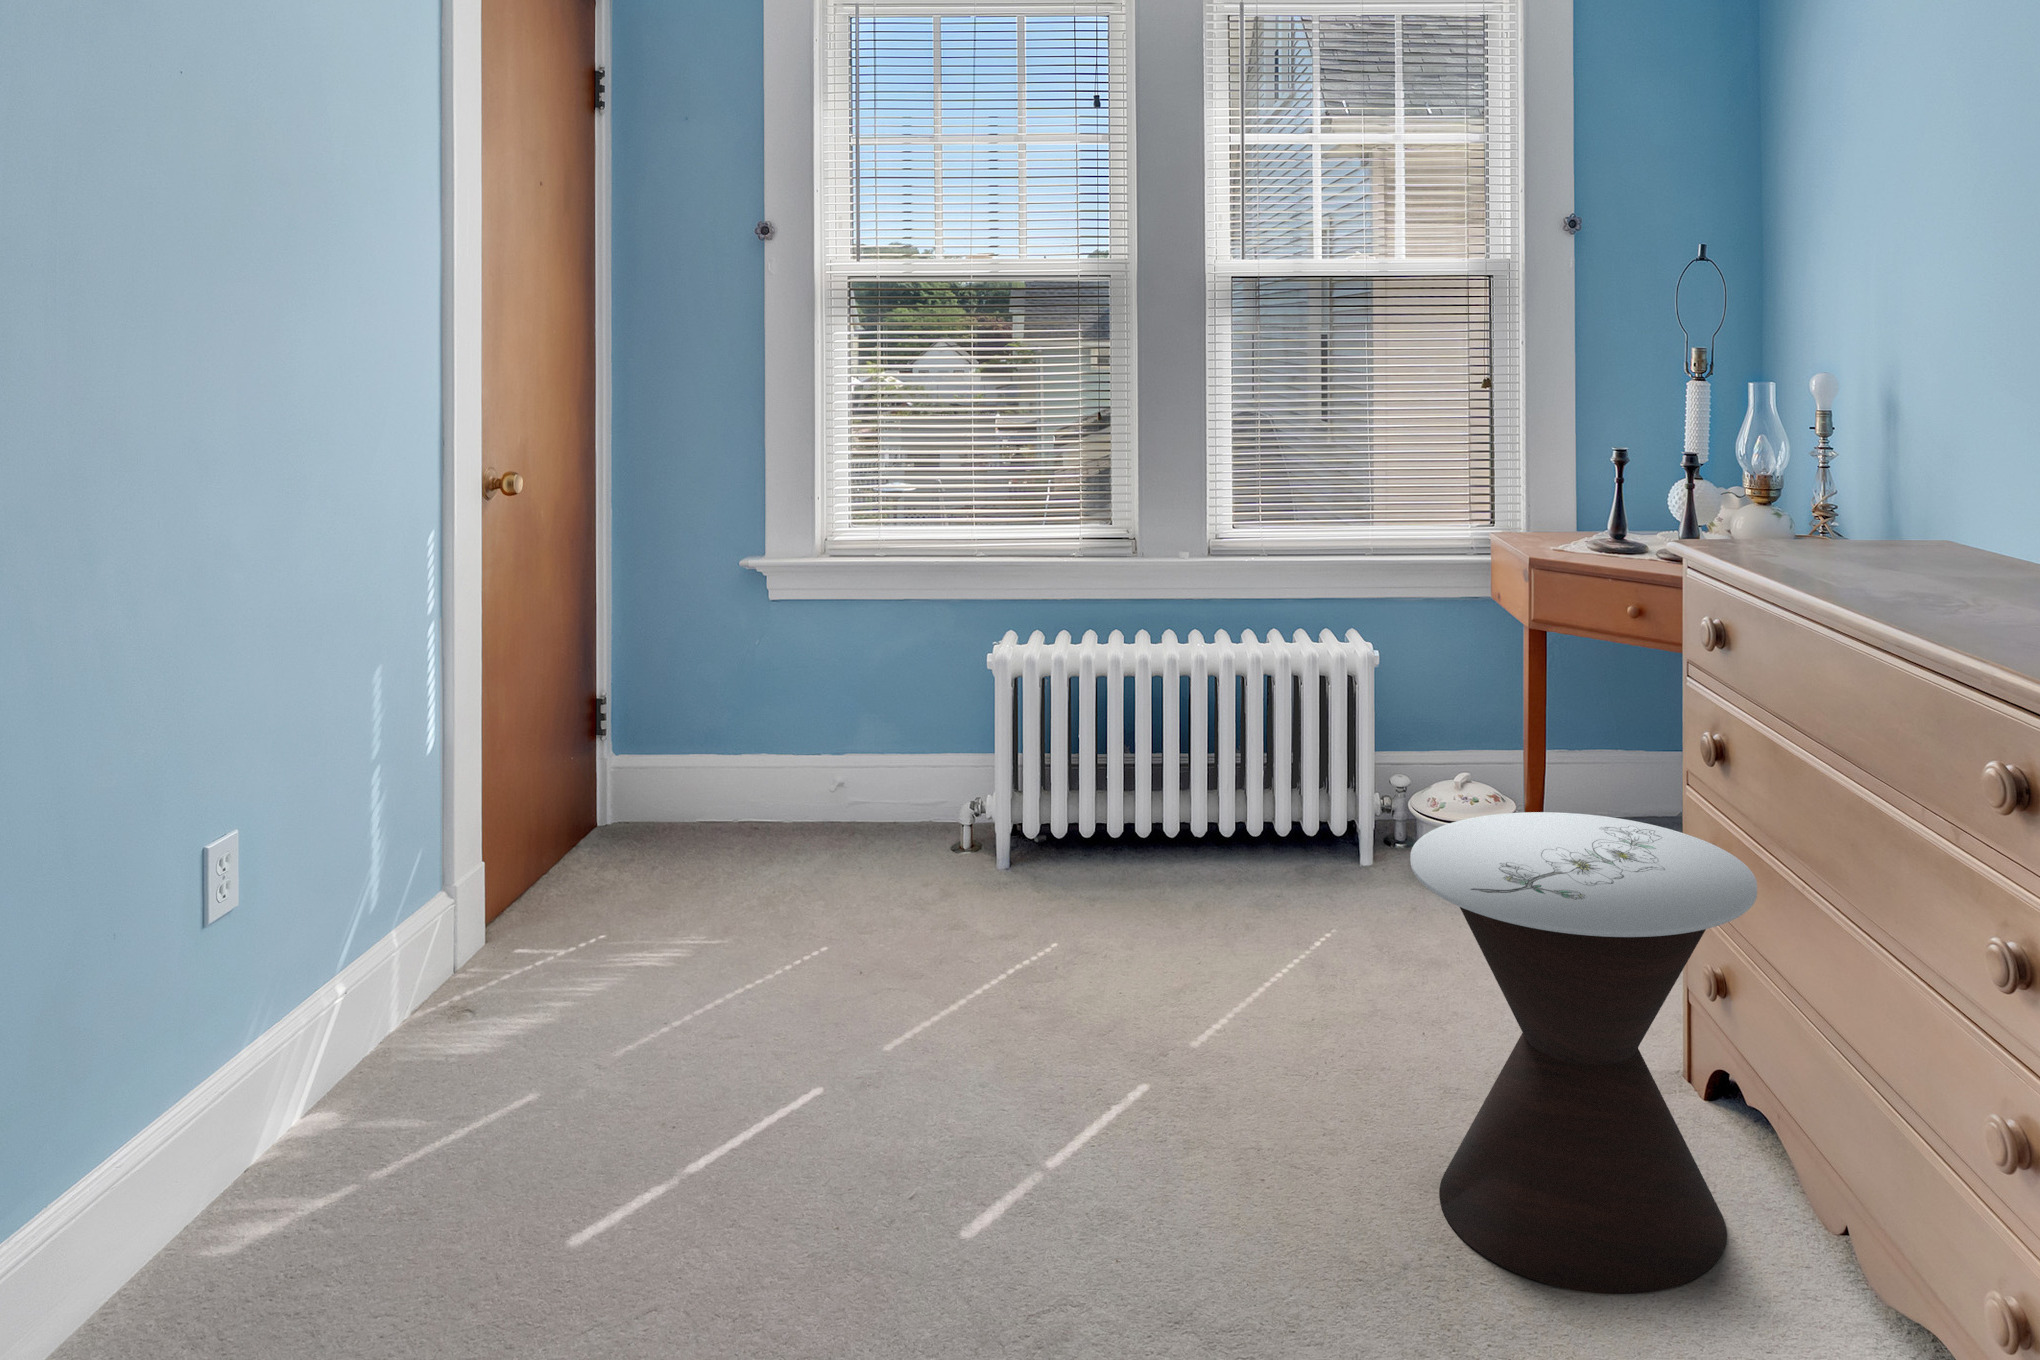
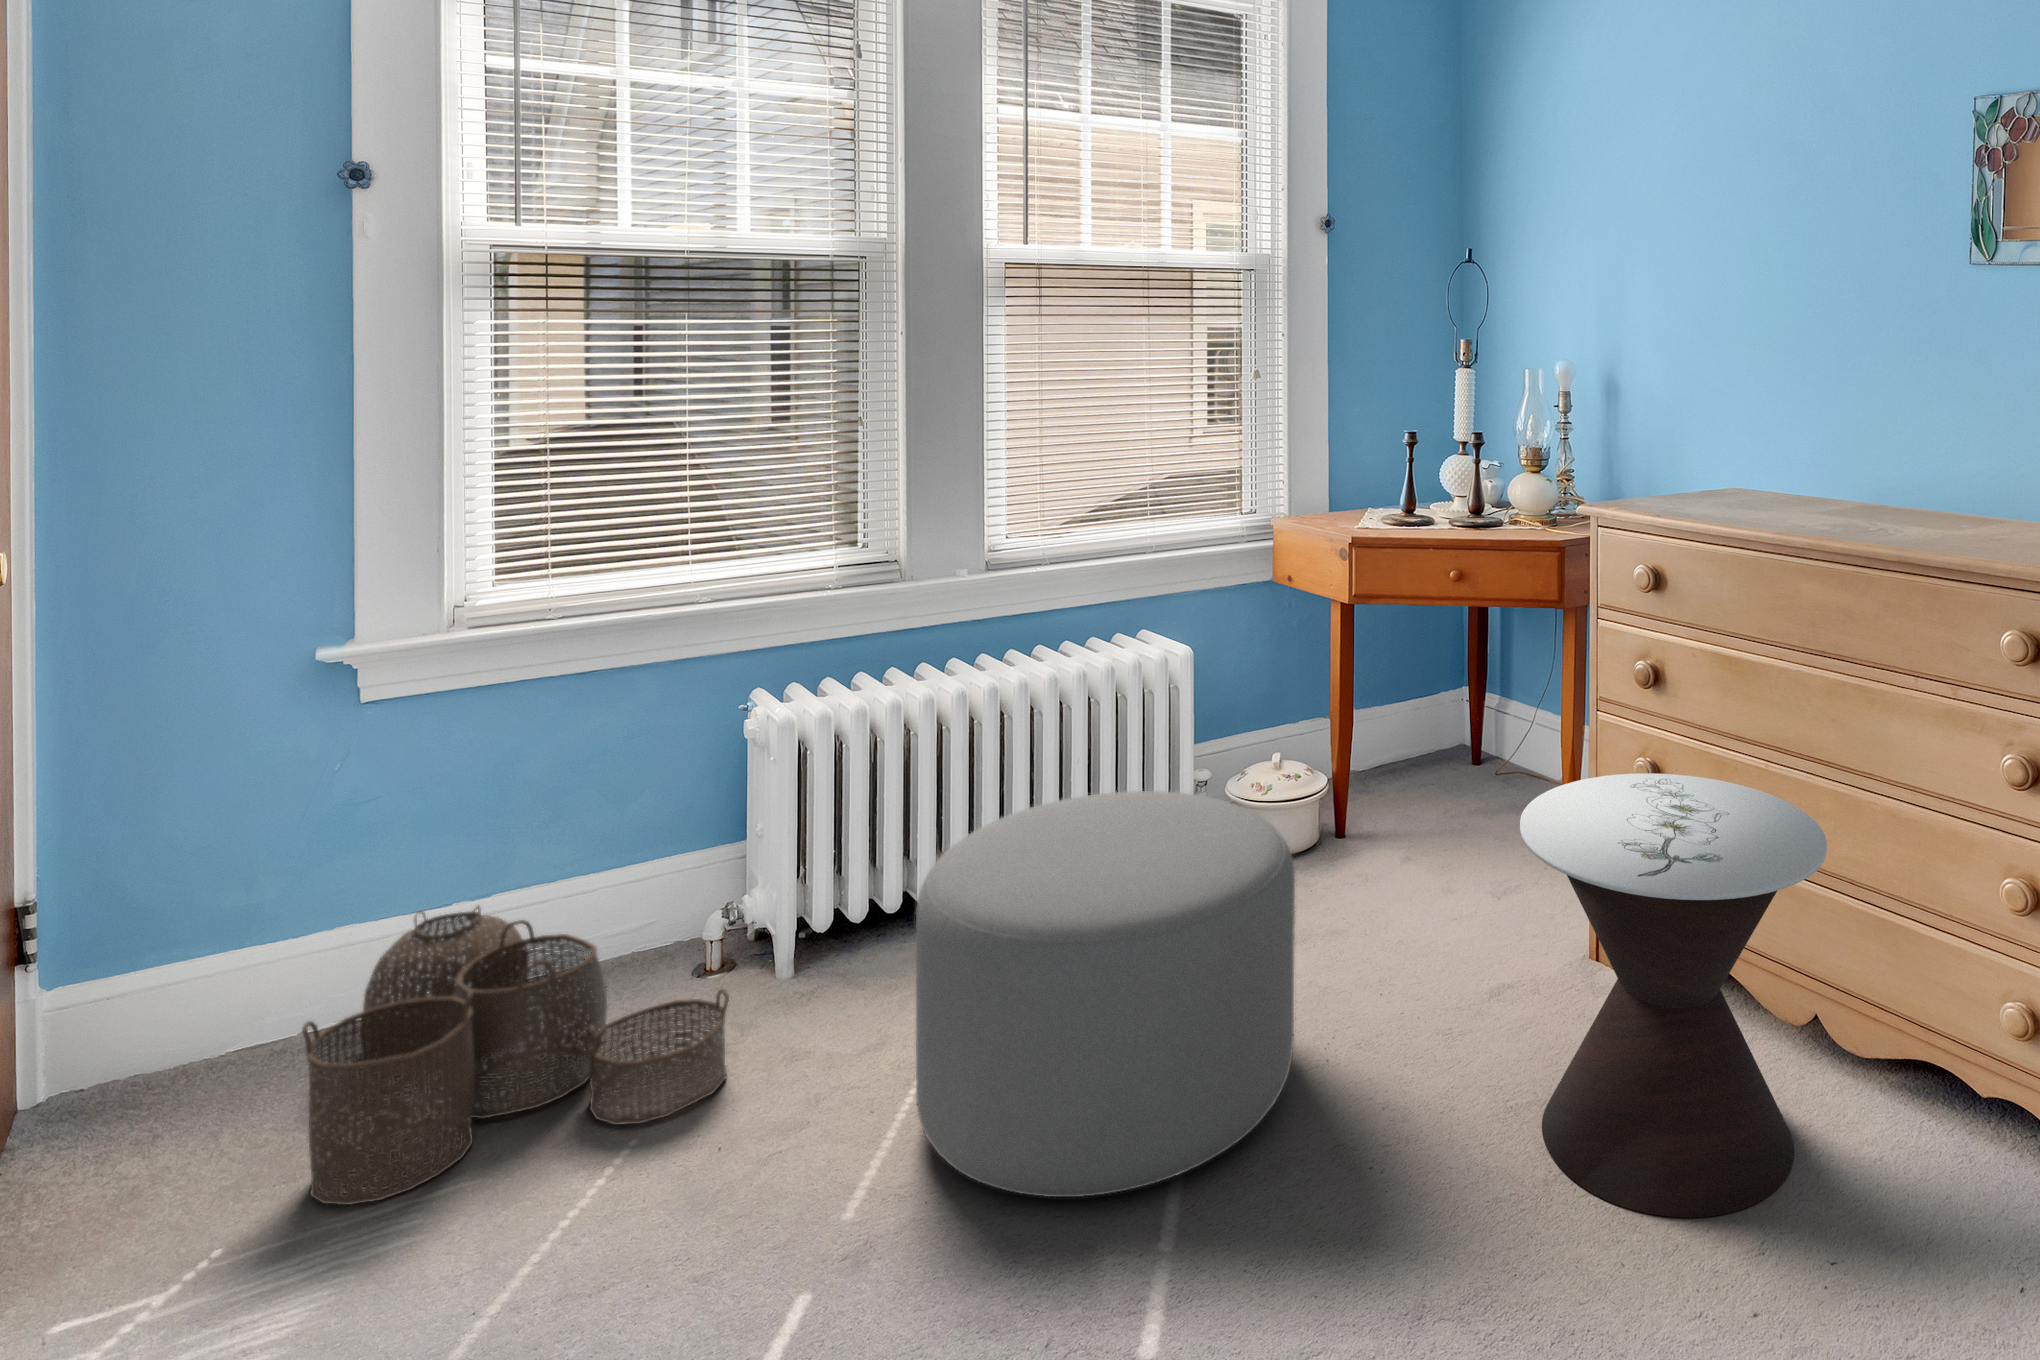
ottoman: none [973,749,1296,1072] -> present [916,791,1295,1197]
woven basket: none [673,752,919,928] -> present [302,906,729,1205]

